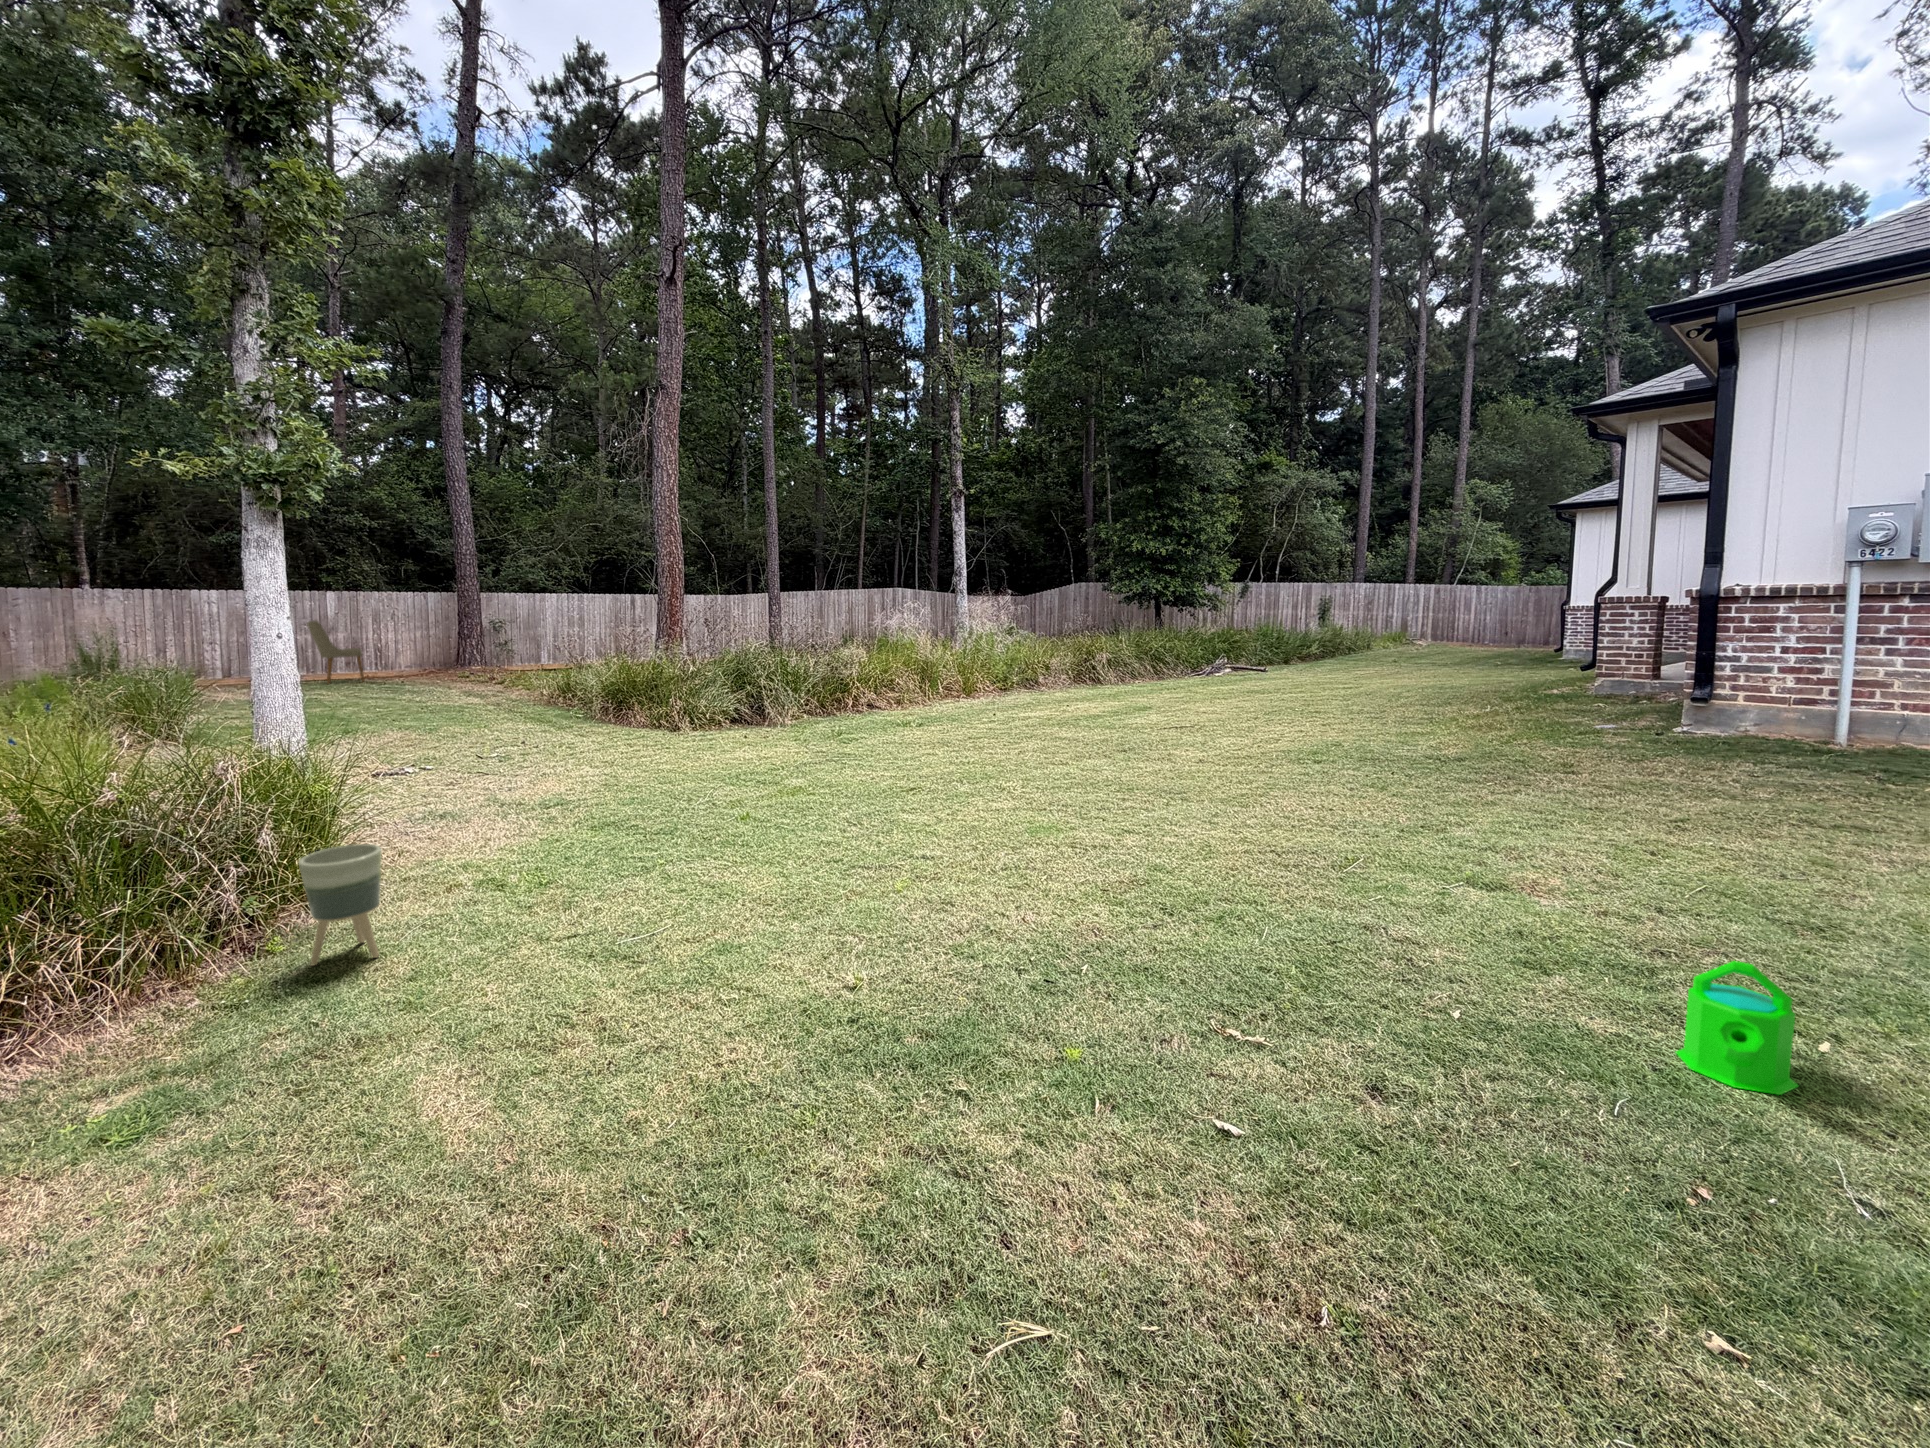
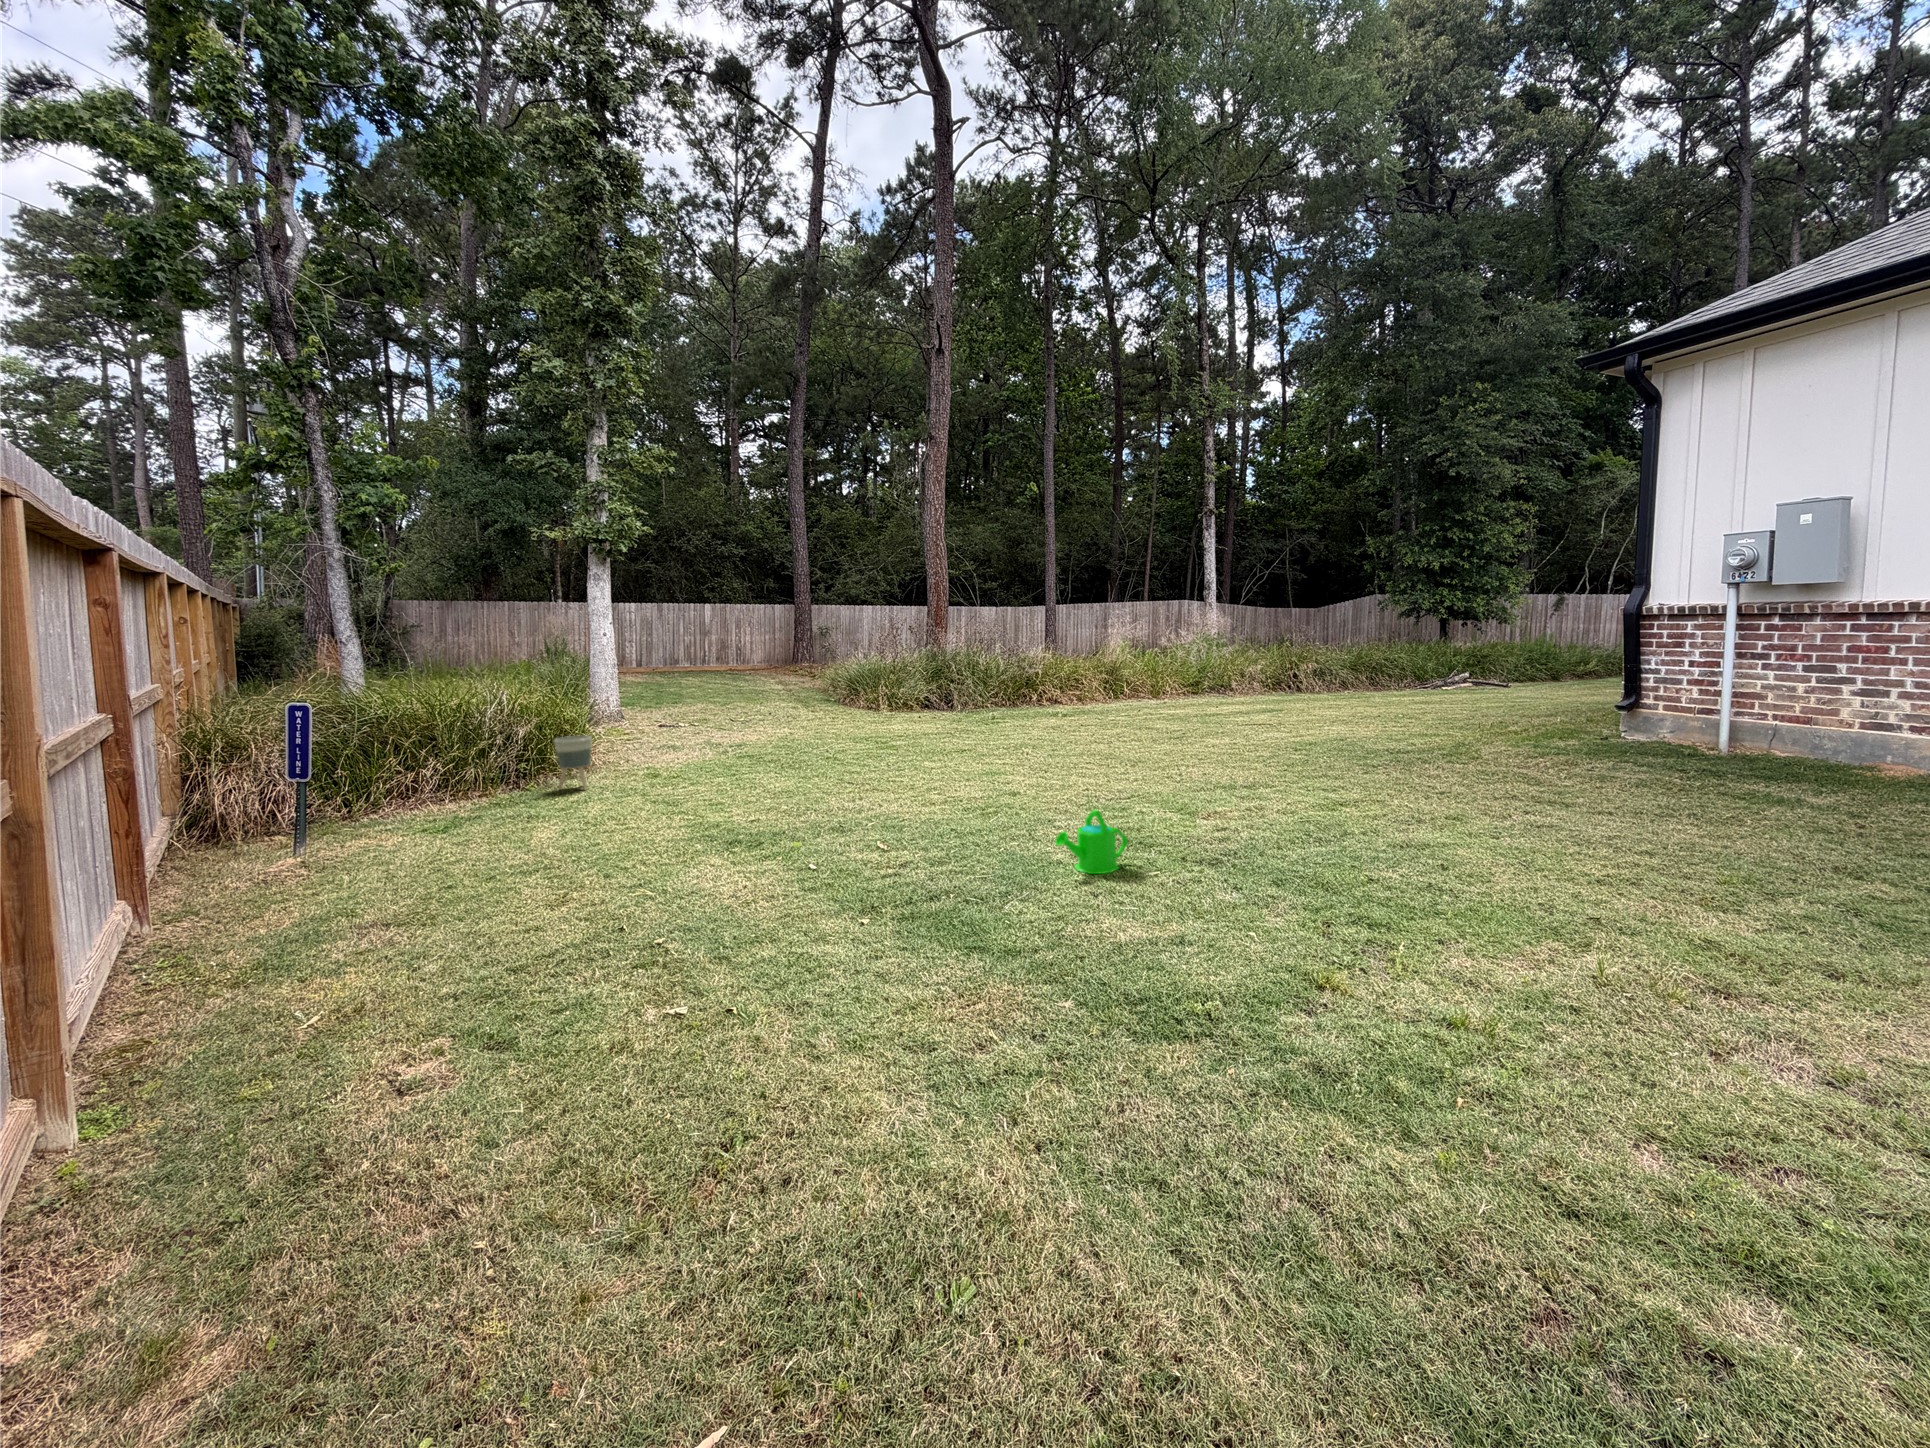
chair: present [307,621,364,684] -> none [691,625,728,671]

